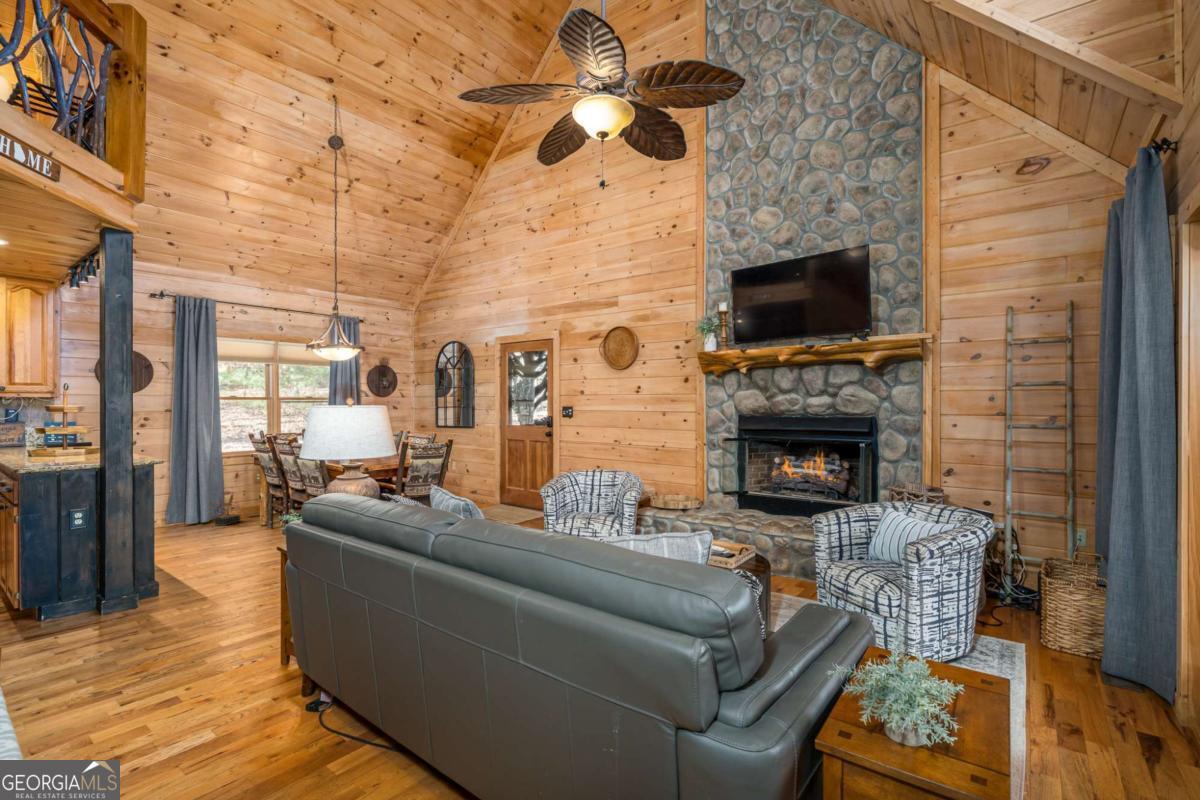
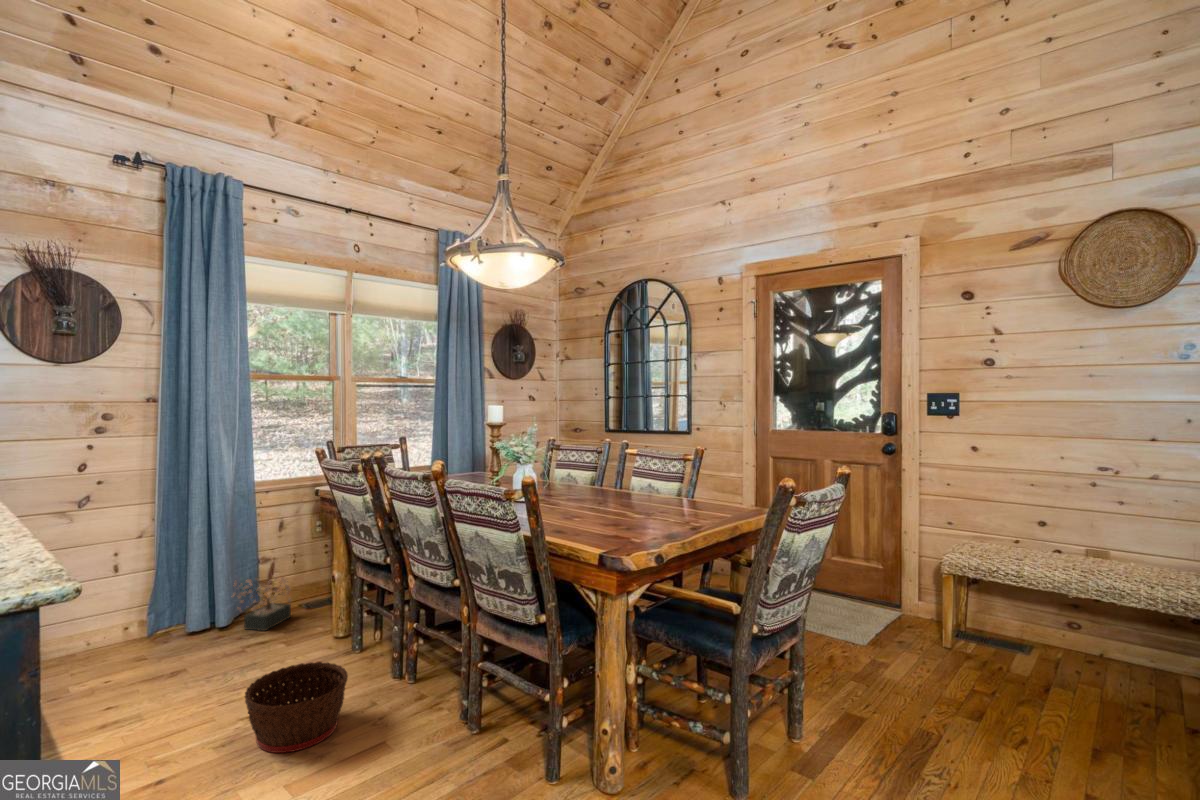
basket: none [212,524,258,552] -> present [245,662,348,753]

